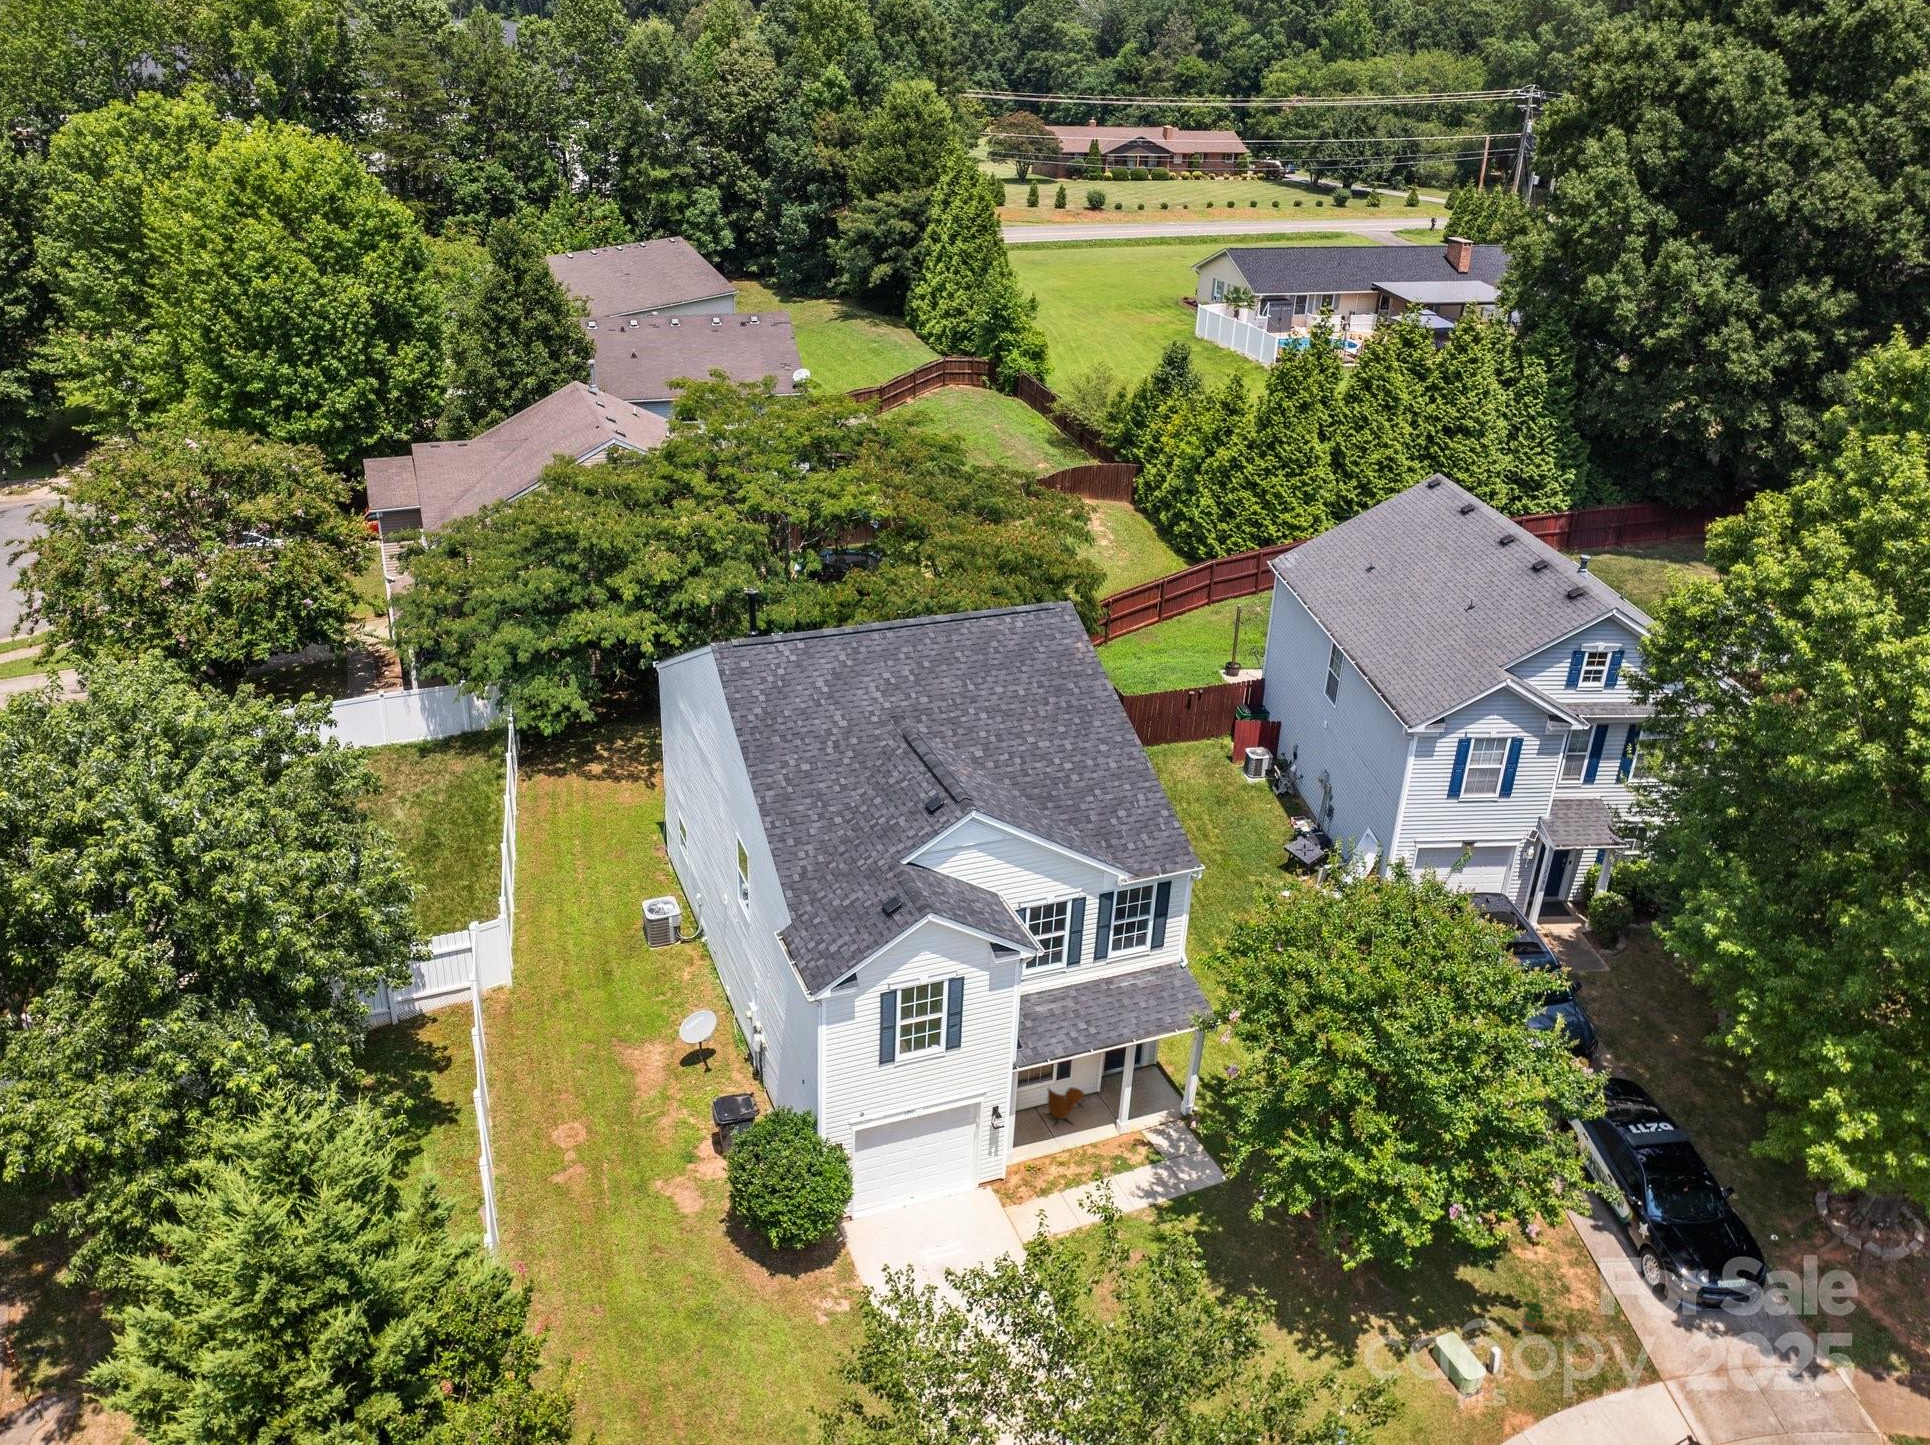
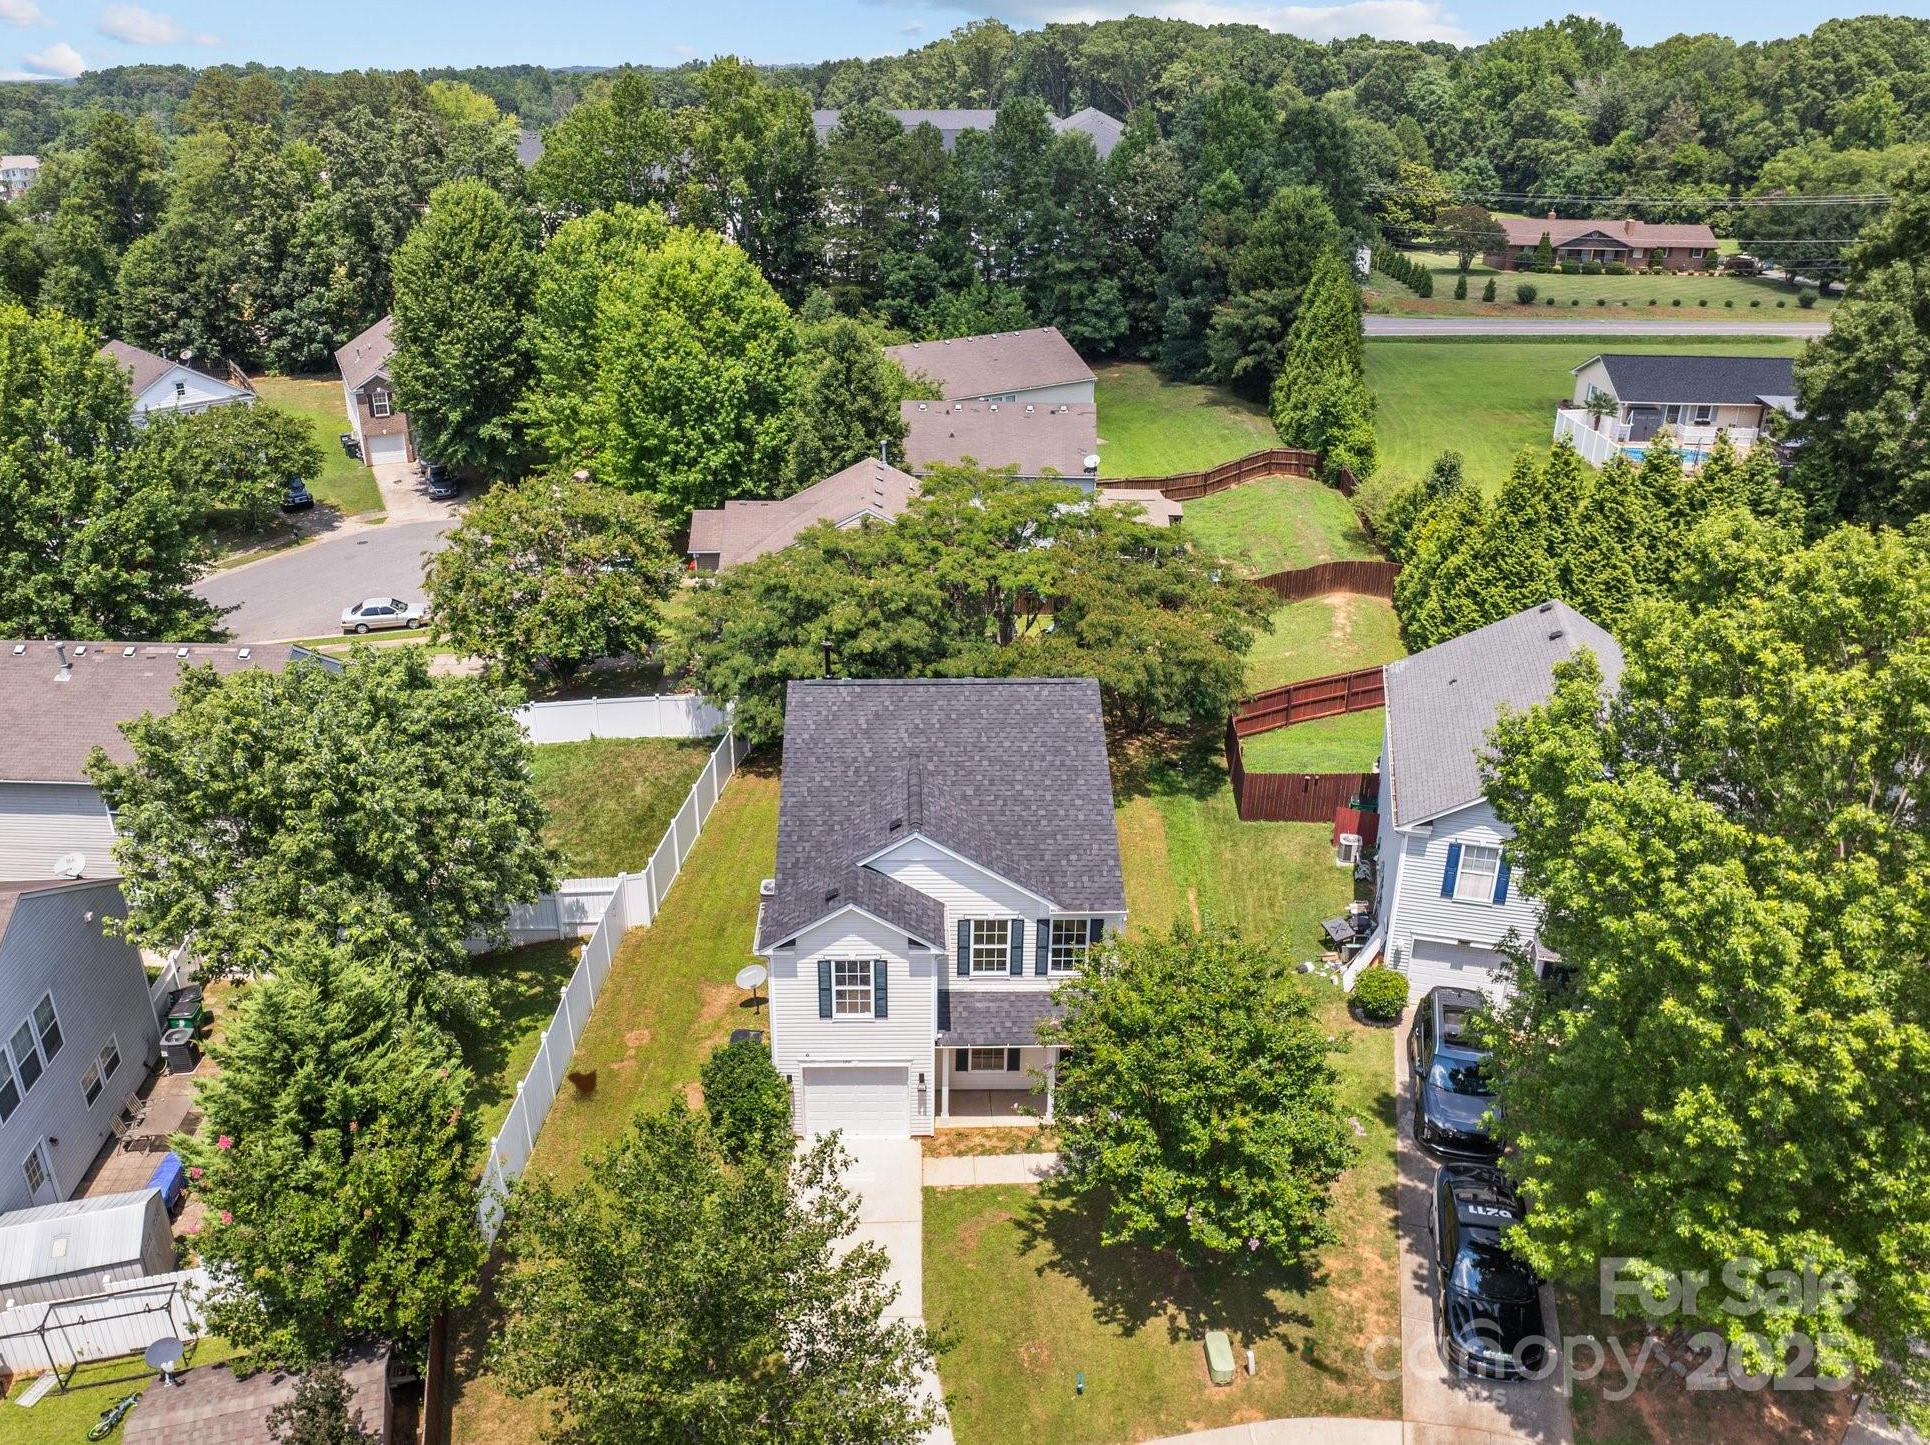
lounge chair: present [1048,1087,1084,1120] -> present [567,1069,597,1096]

